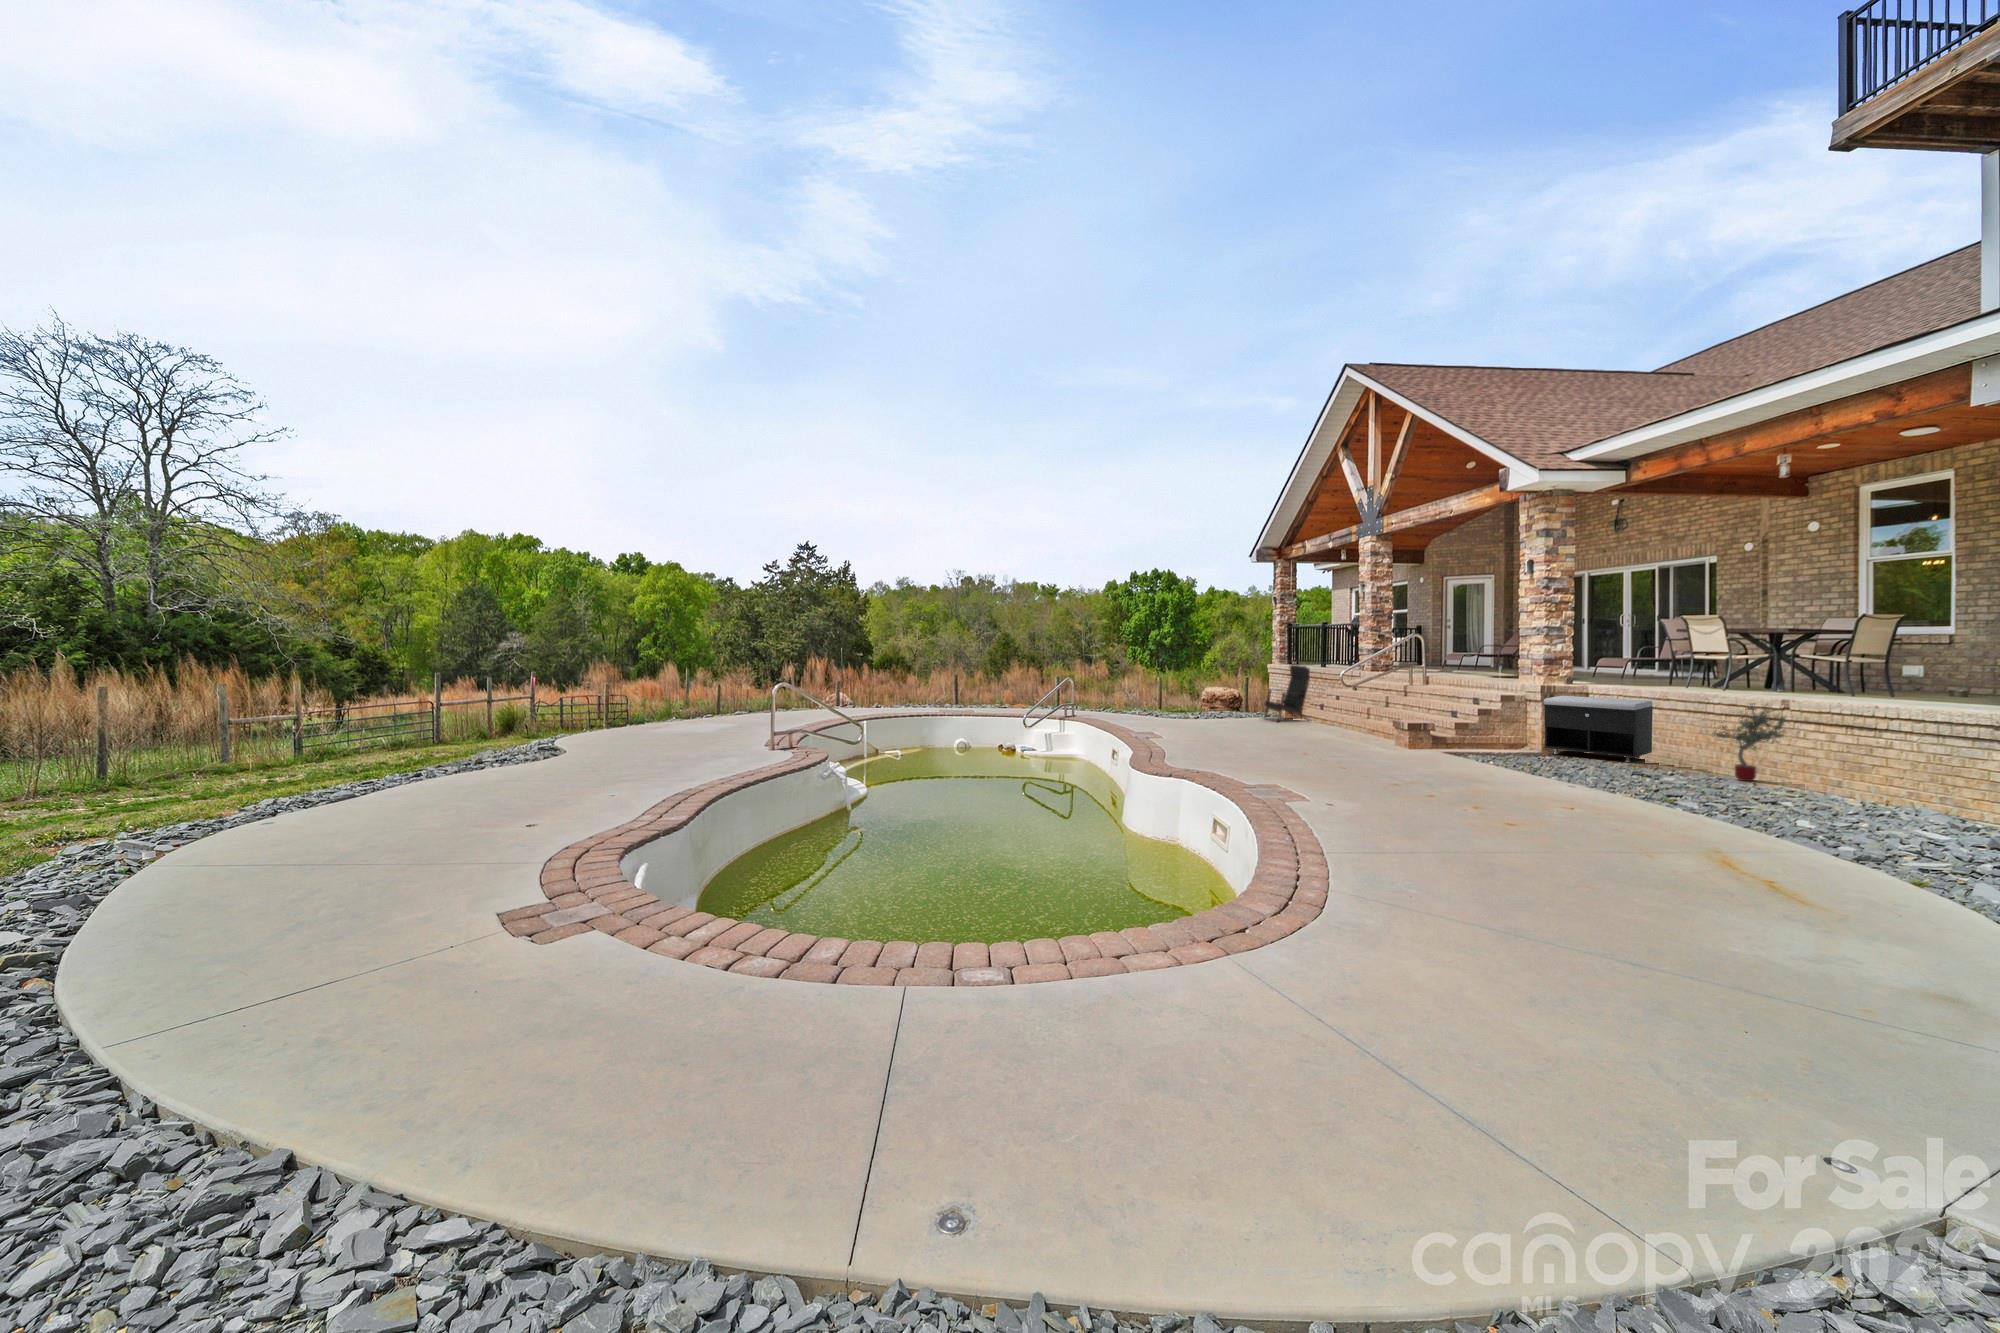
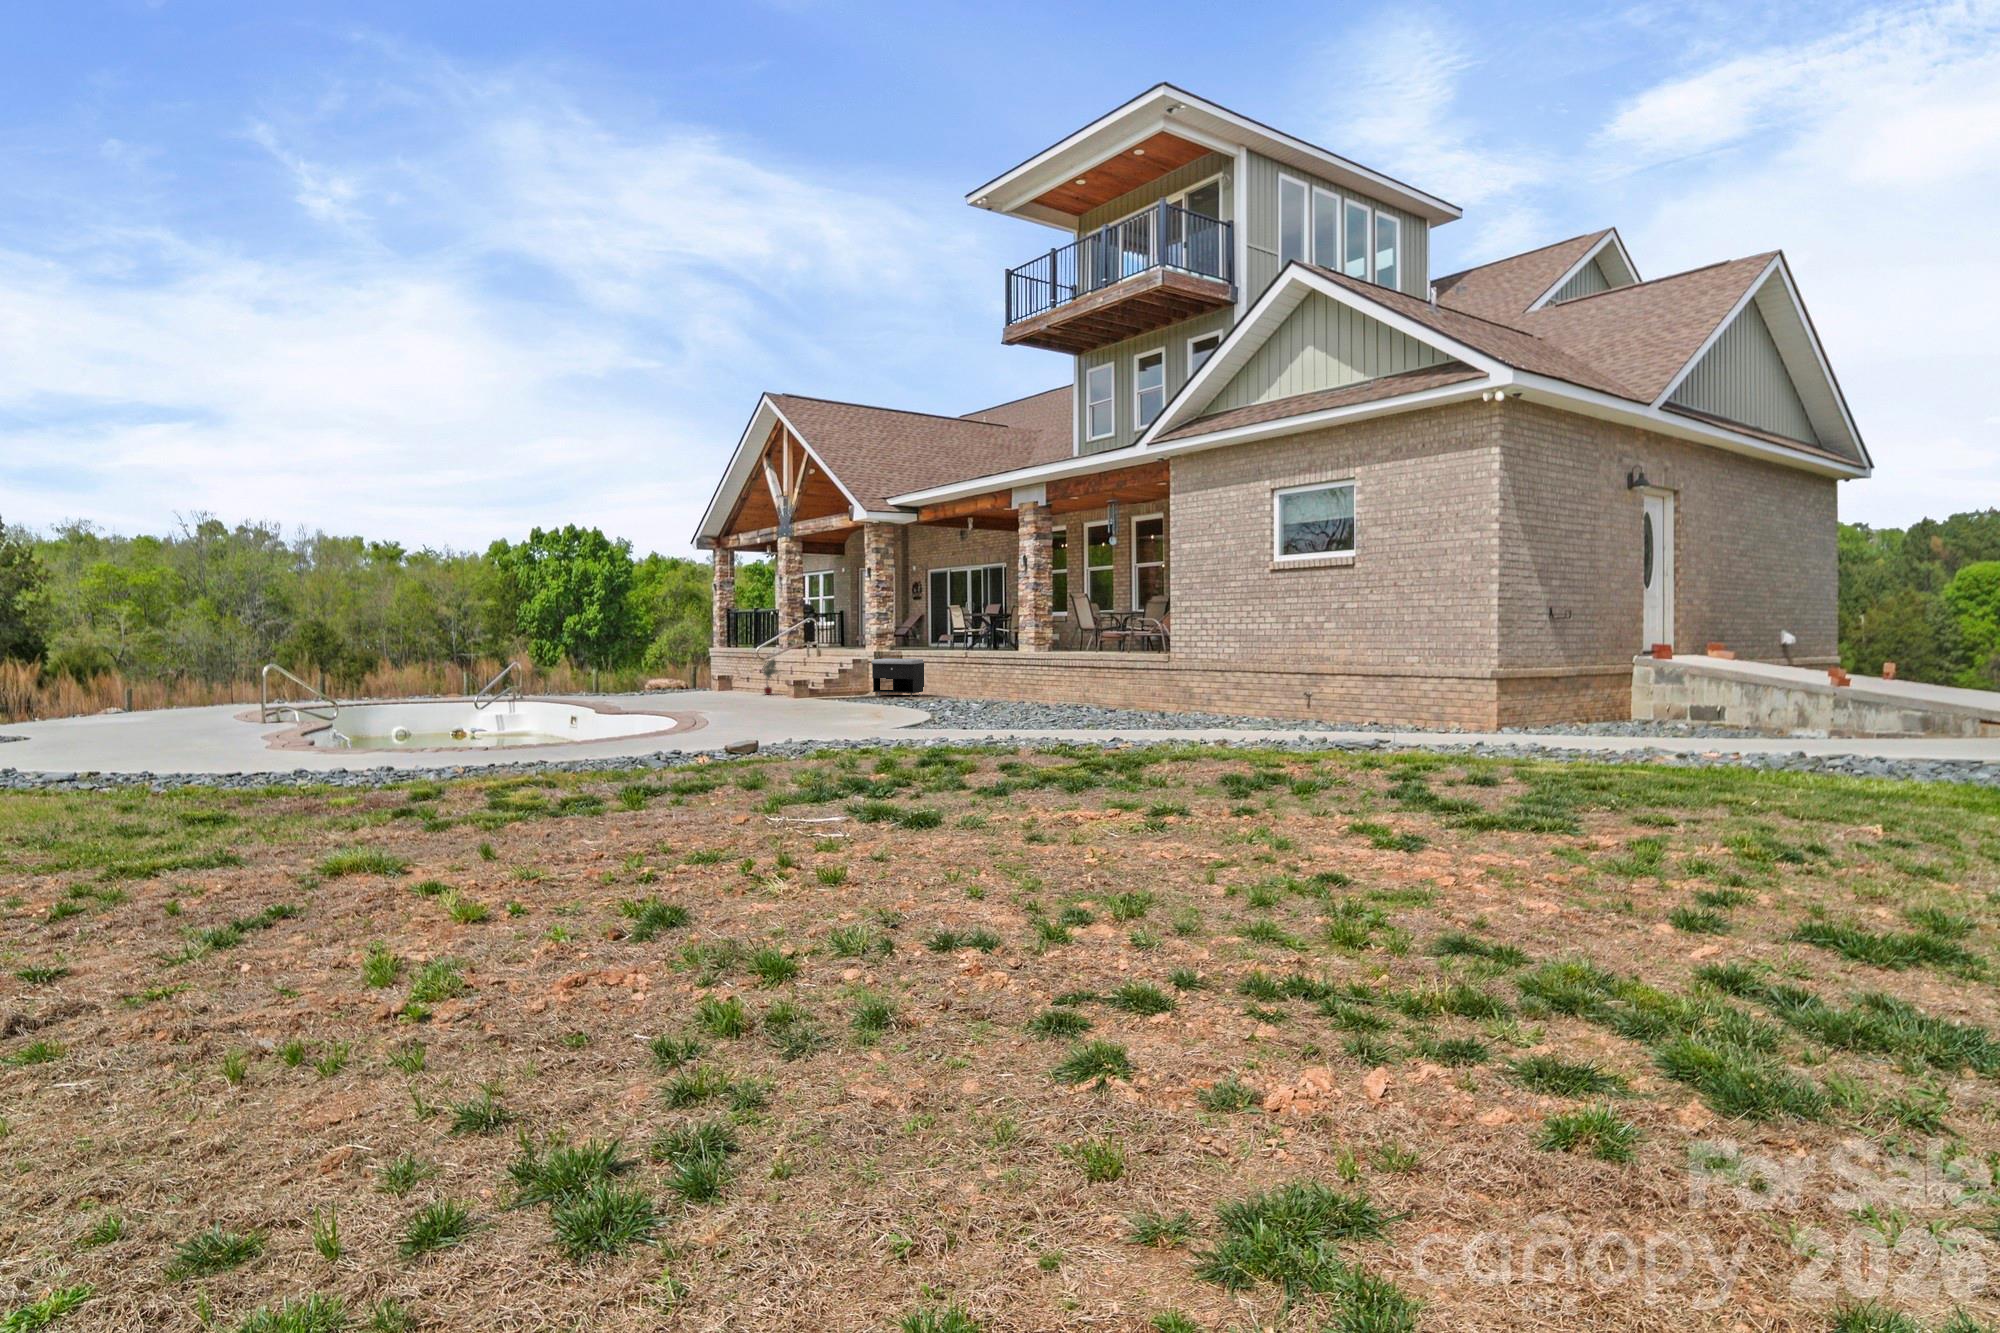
lounge chair: present [1264,665,1310,722] -> none [698,644,739,692]
potted tree: present [1712,703,1786,781] -> present [762,656,780,695]

